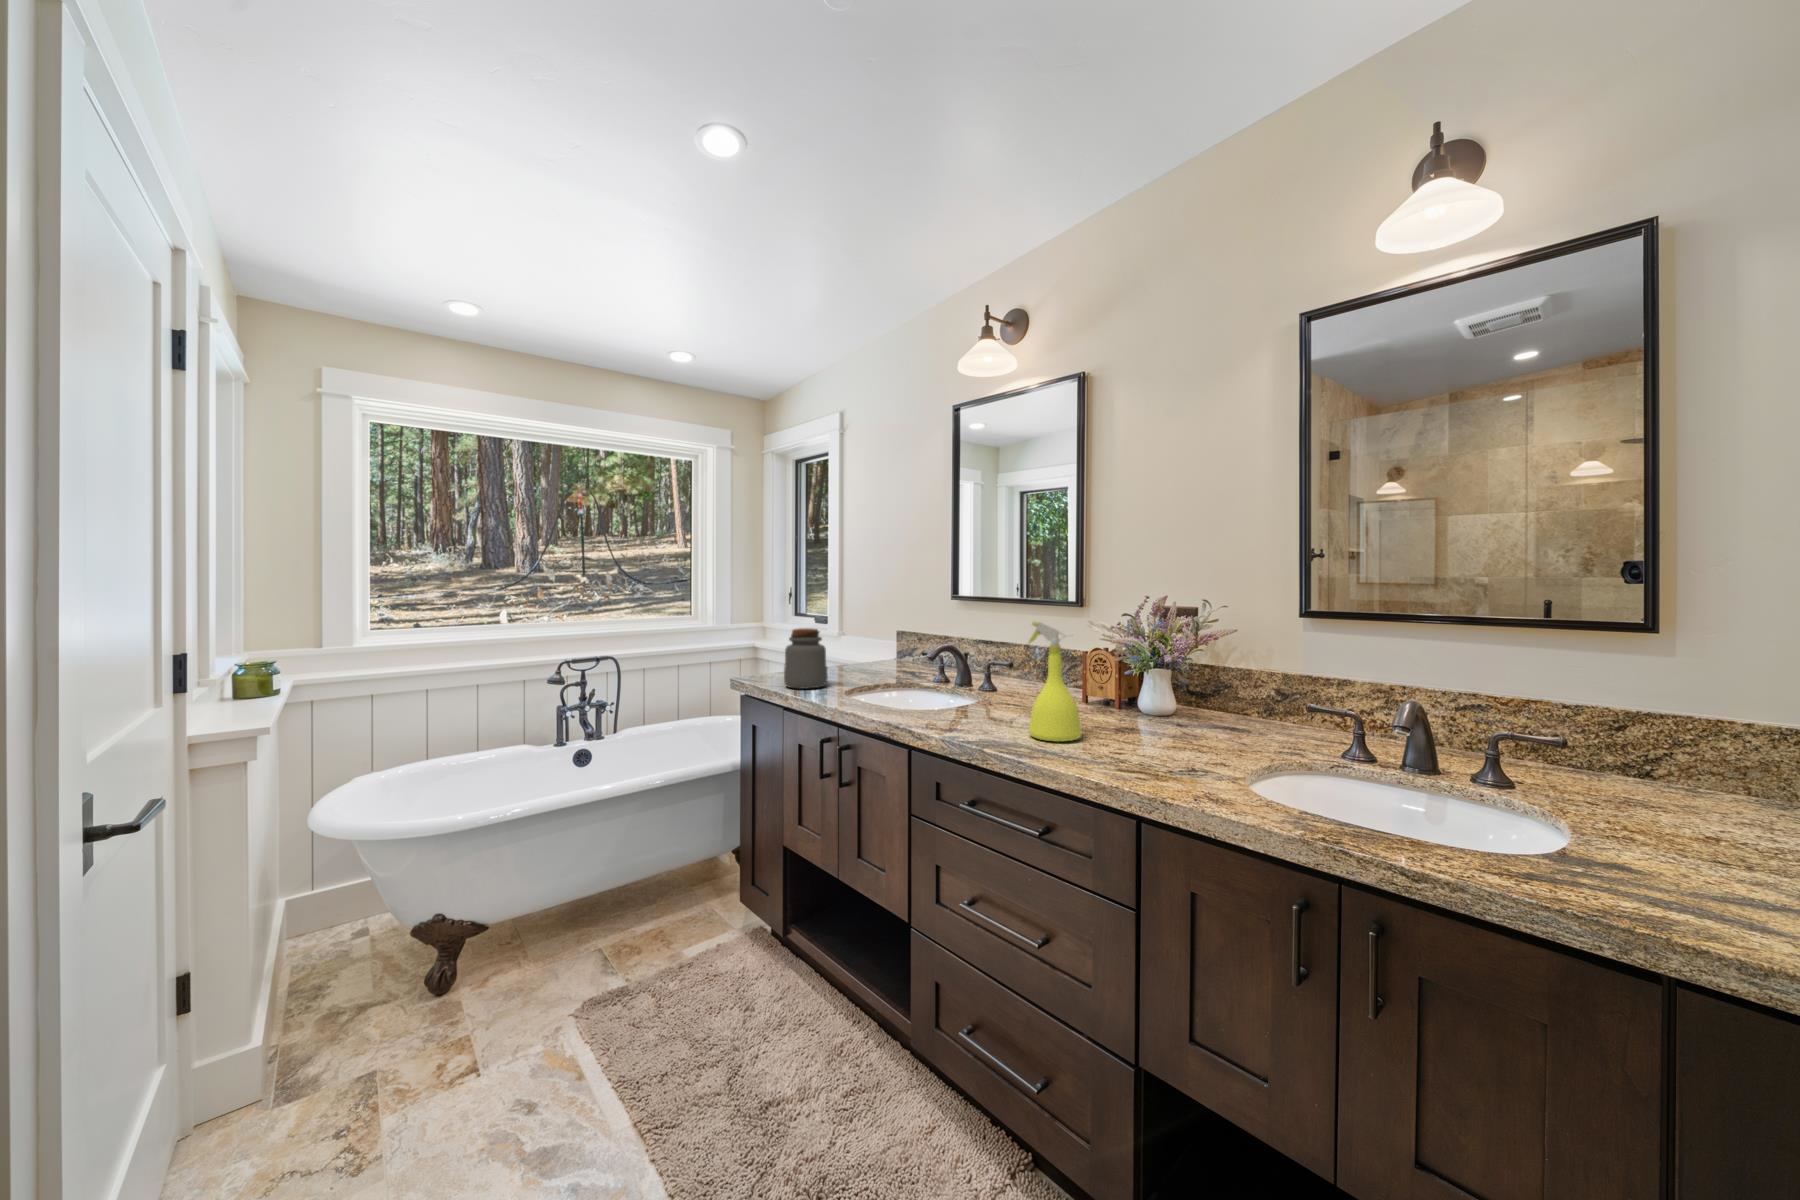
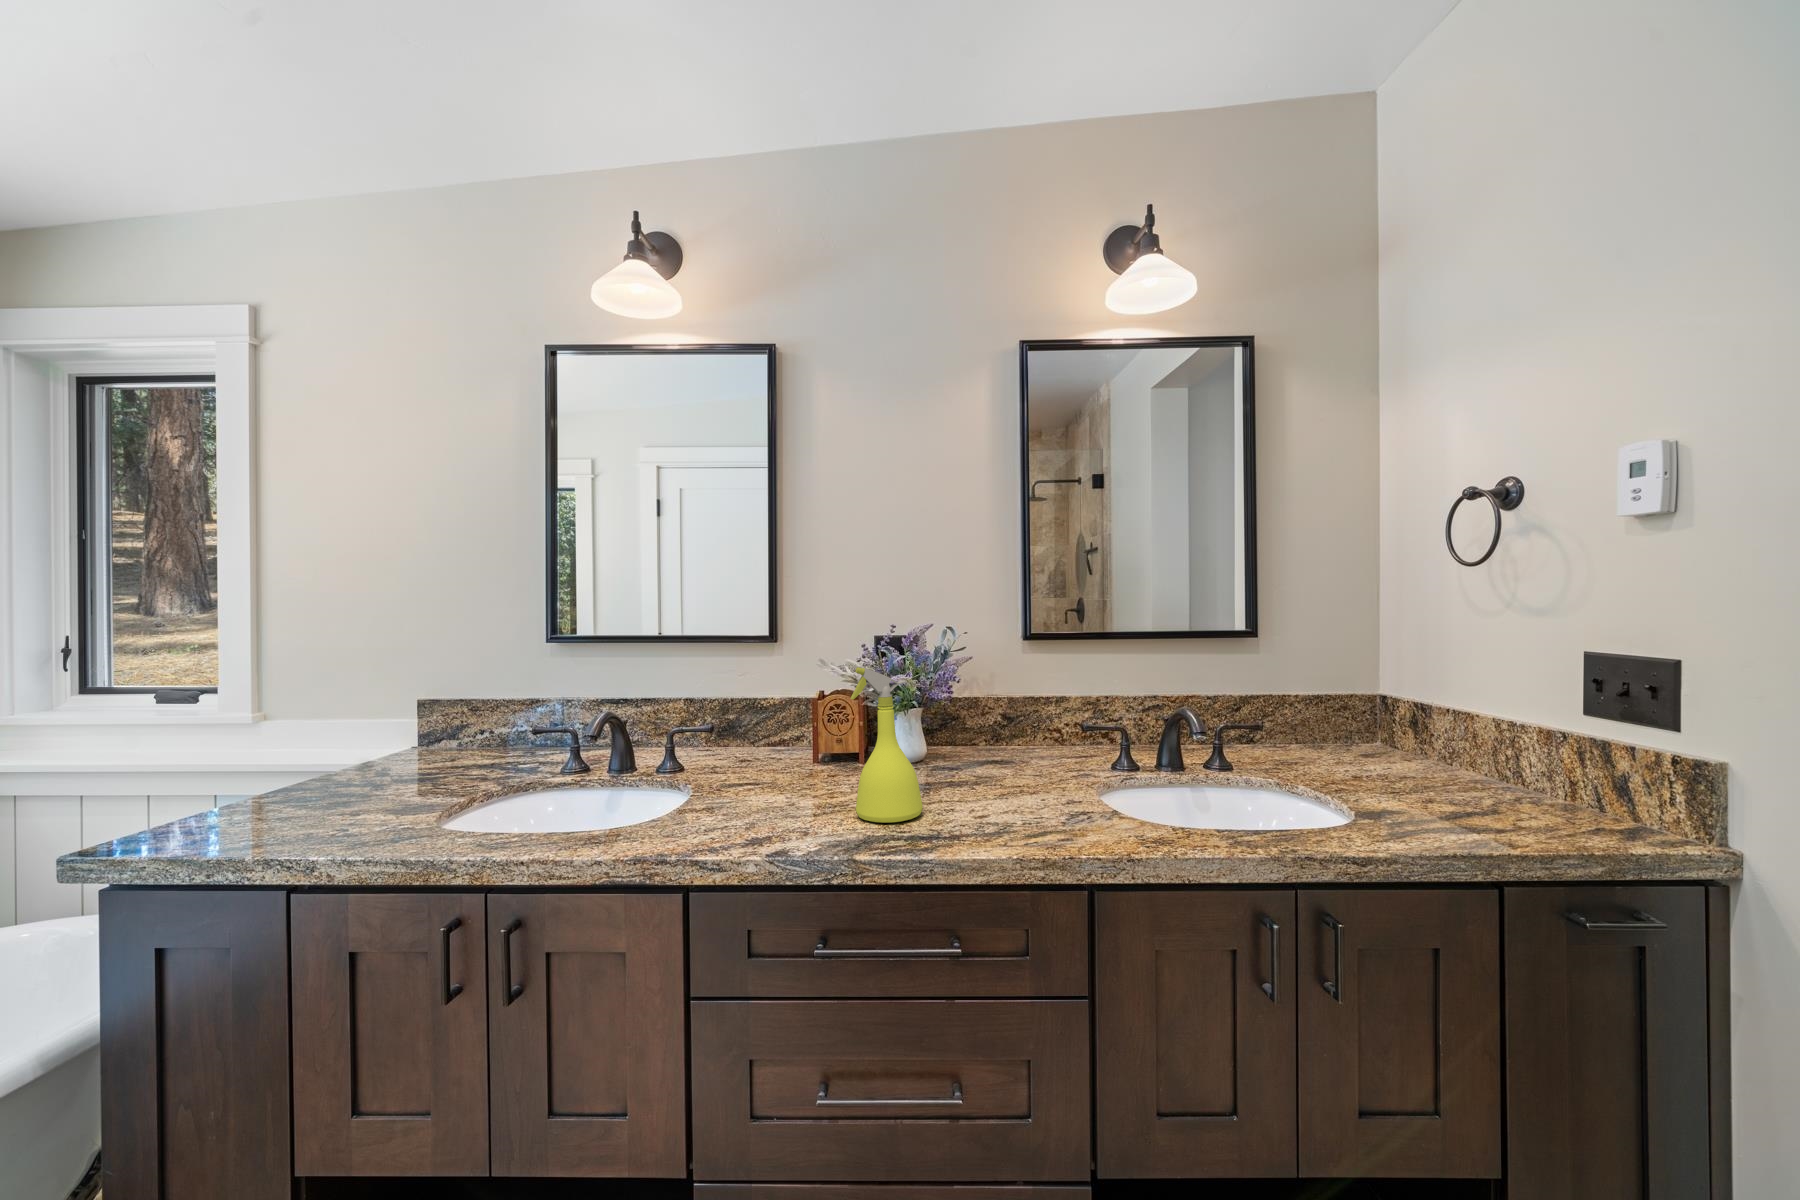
jar: present [784,628,827,689] -> none [283,715,387,840]

